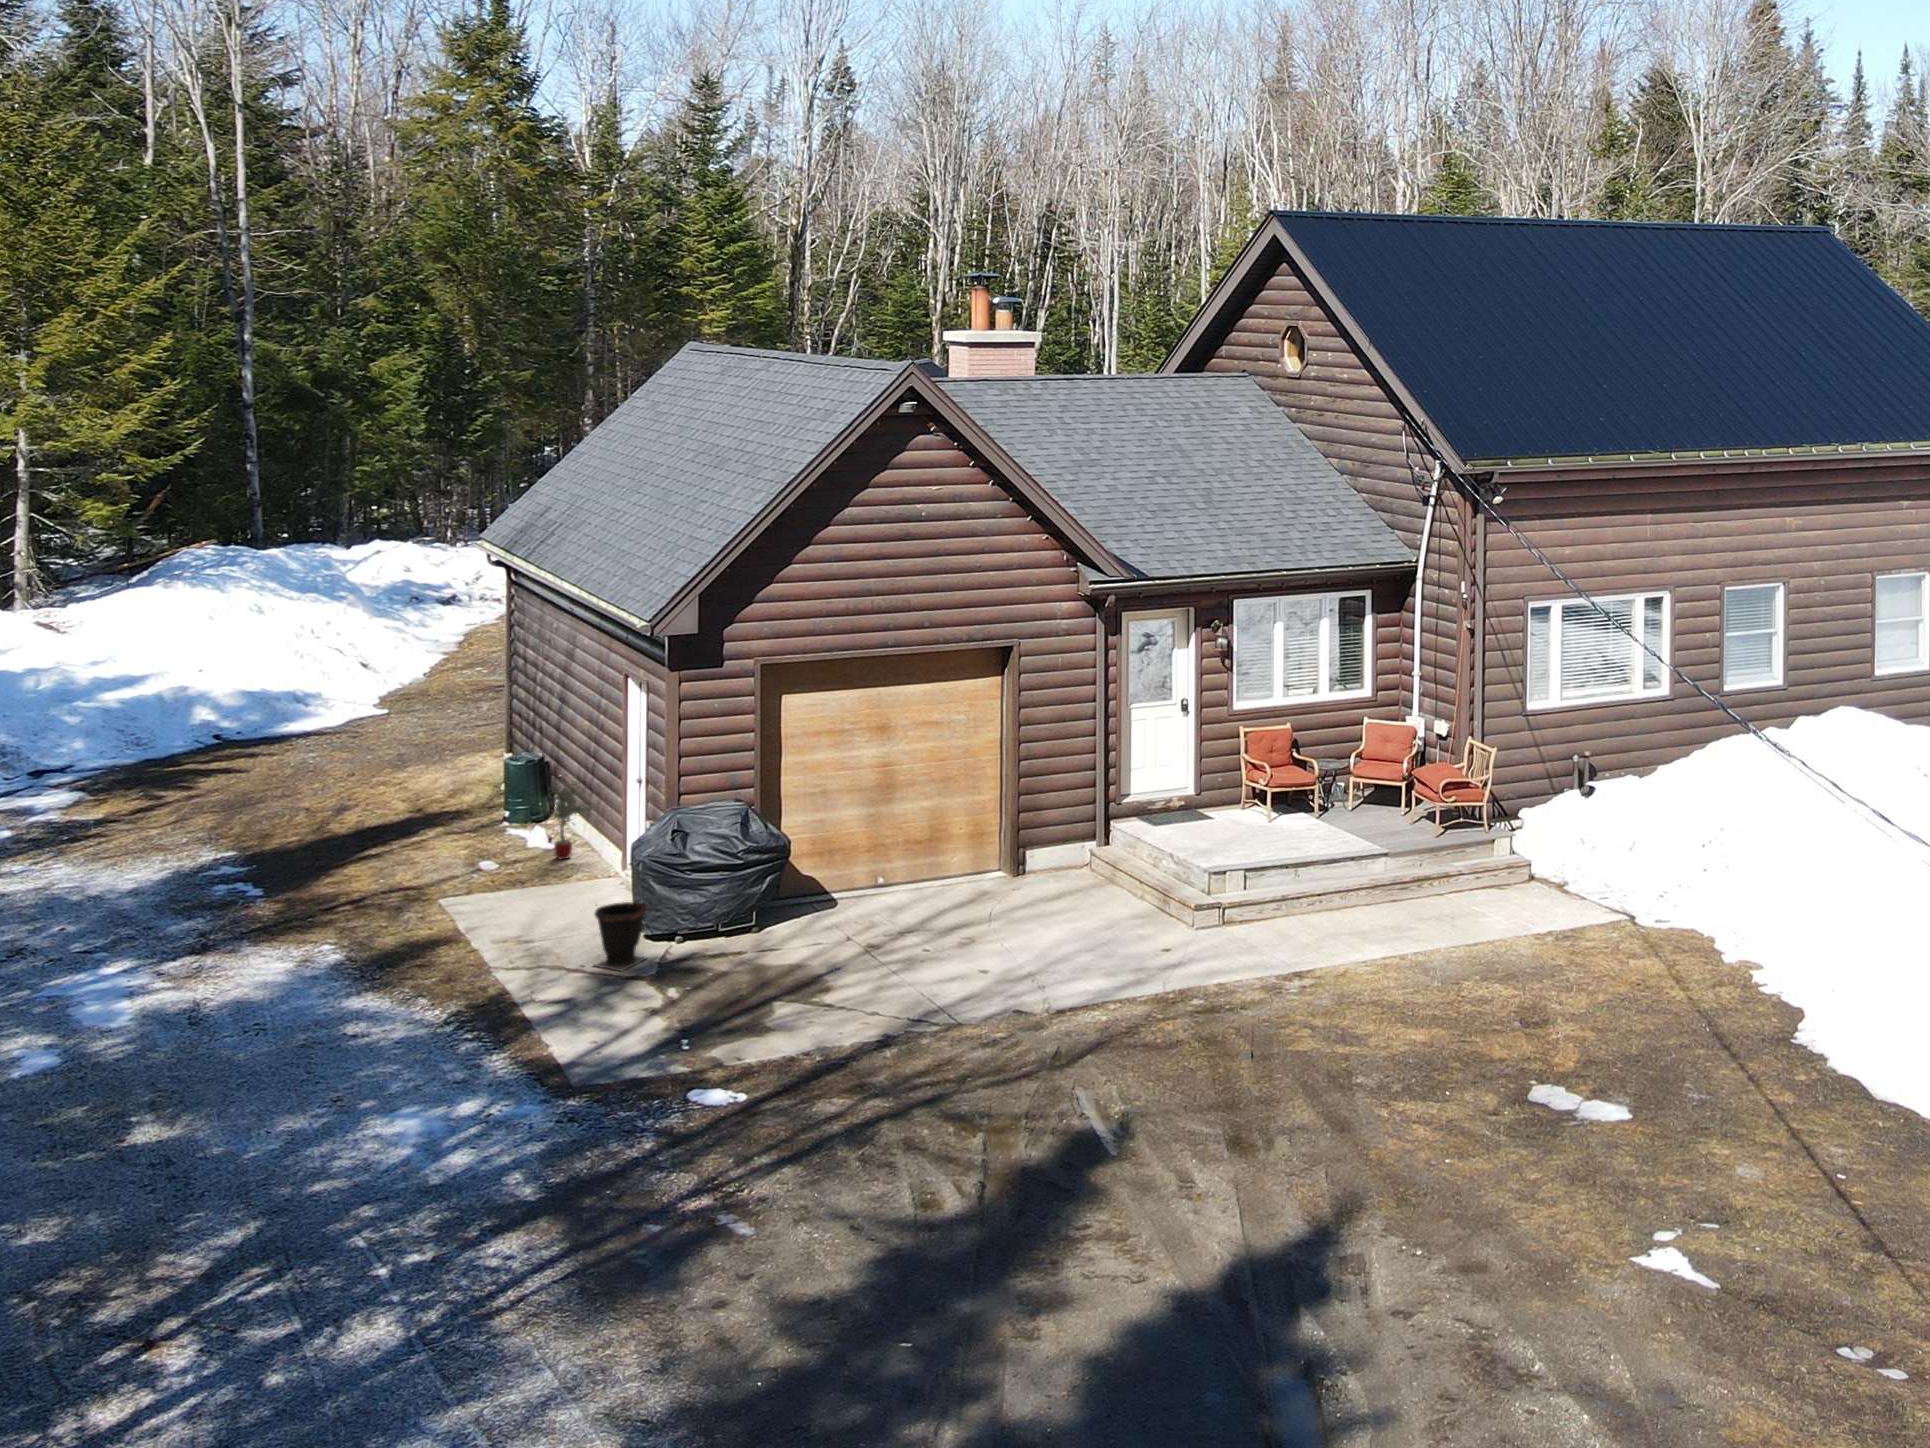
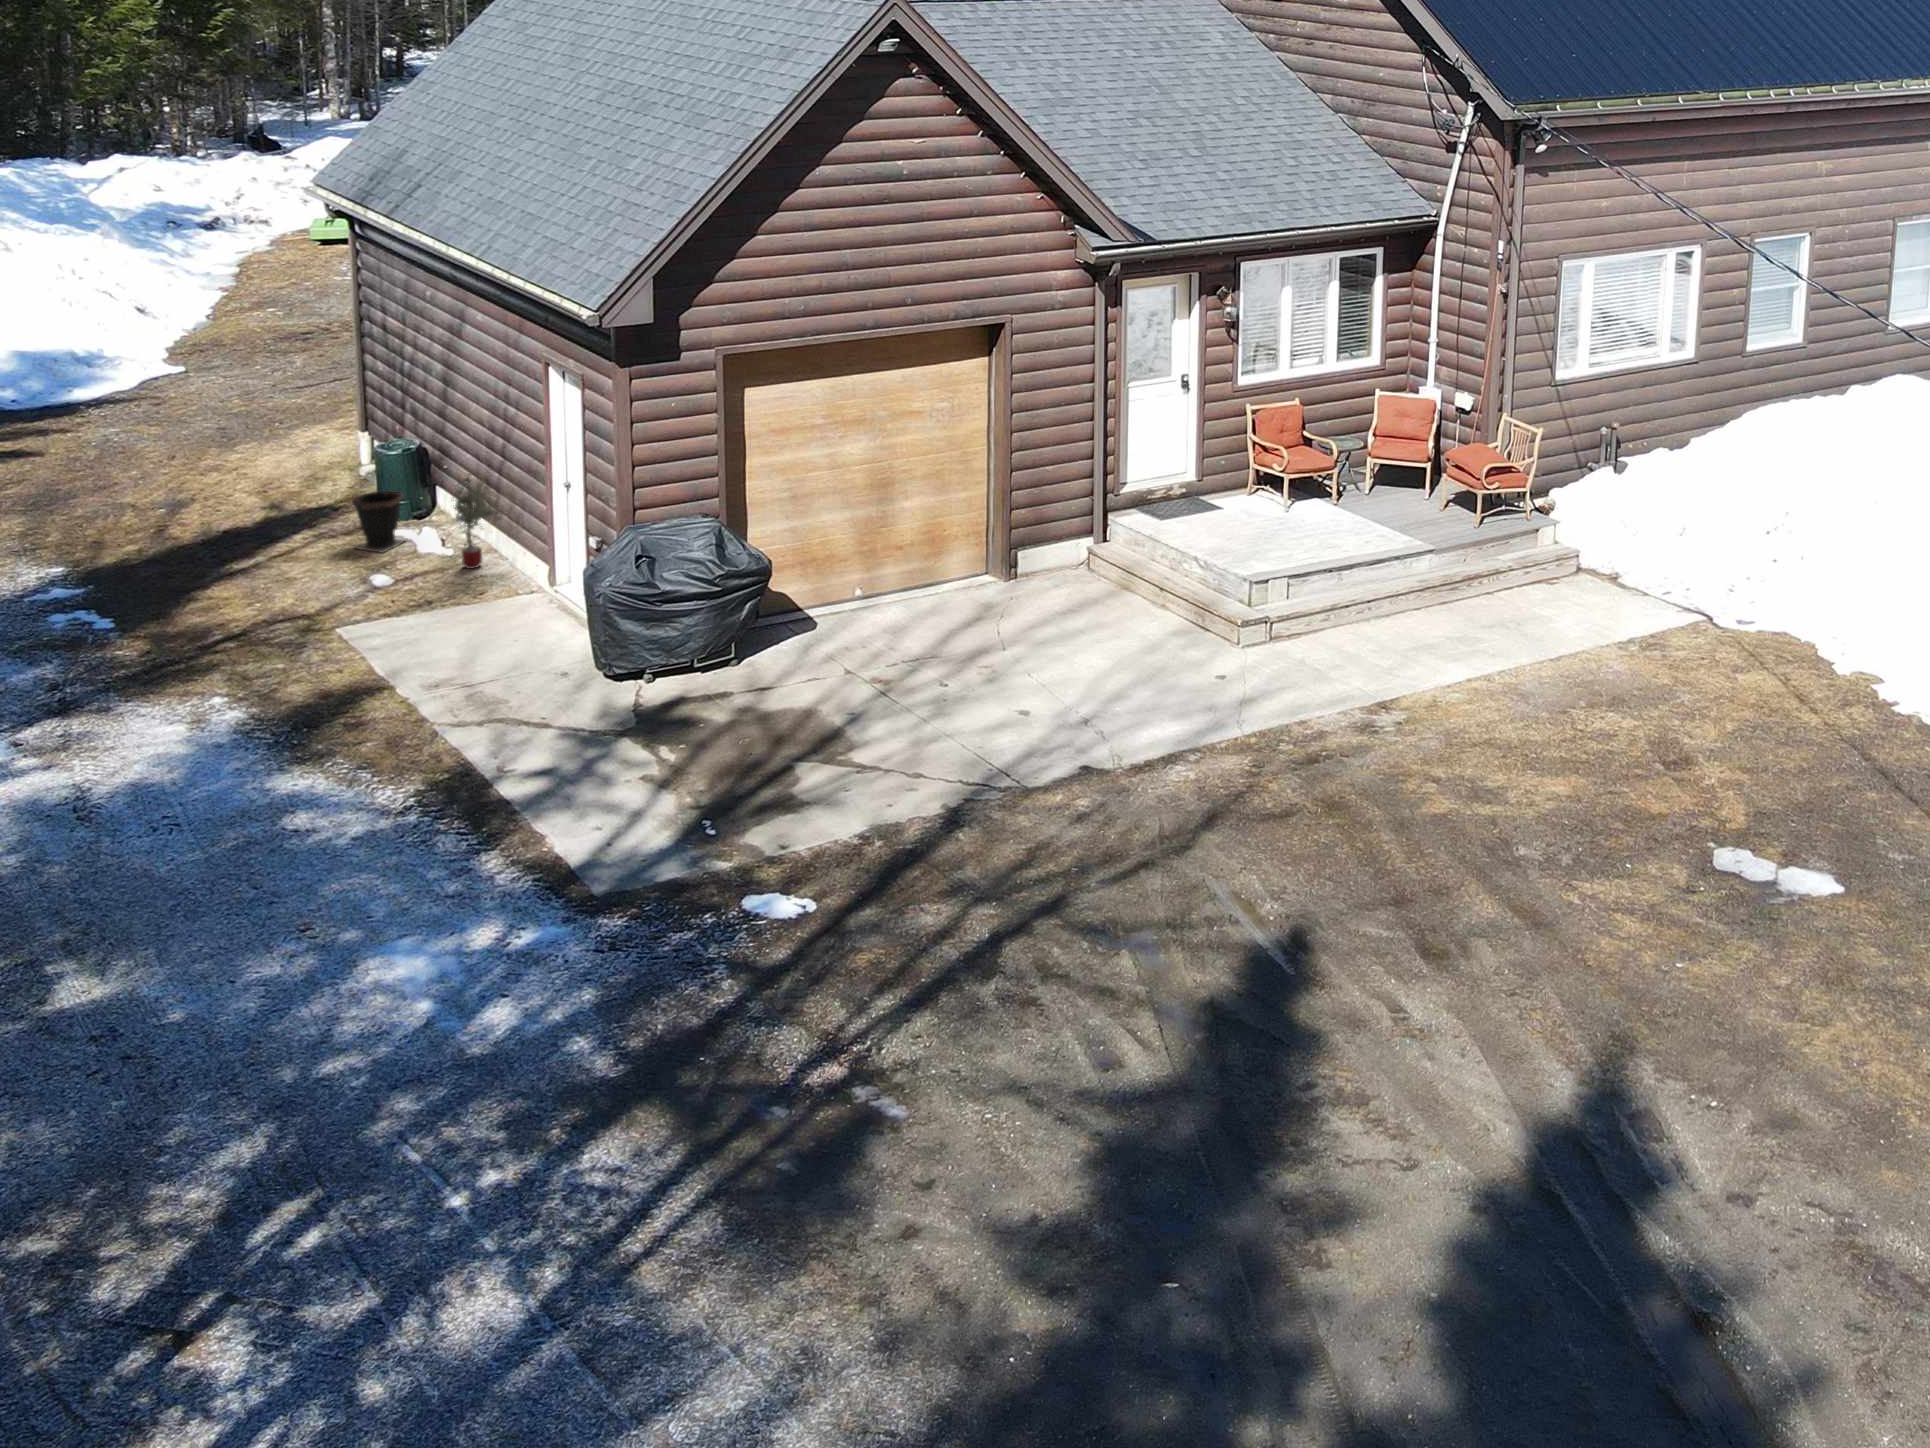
bucket: present [595,902,648,972] -> present [352,491,404,553]

